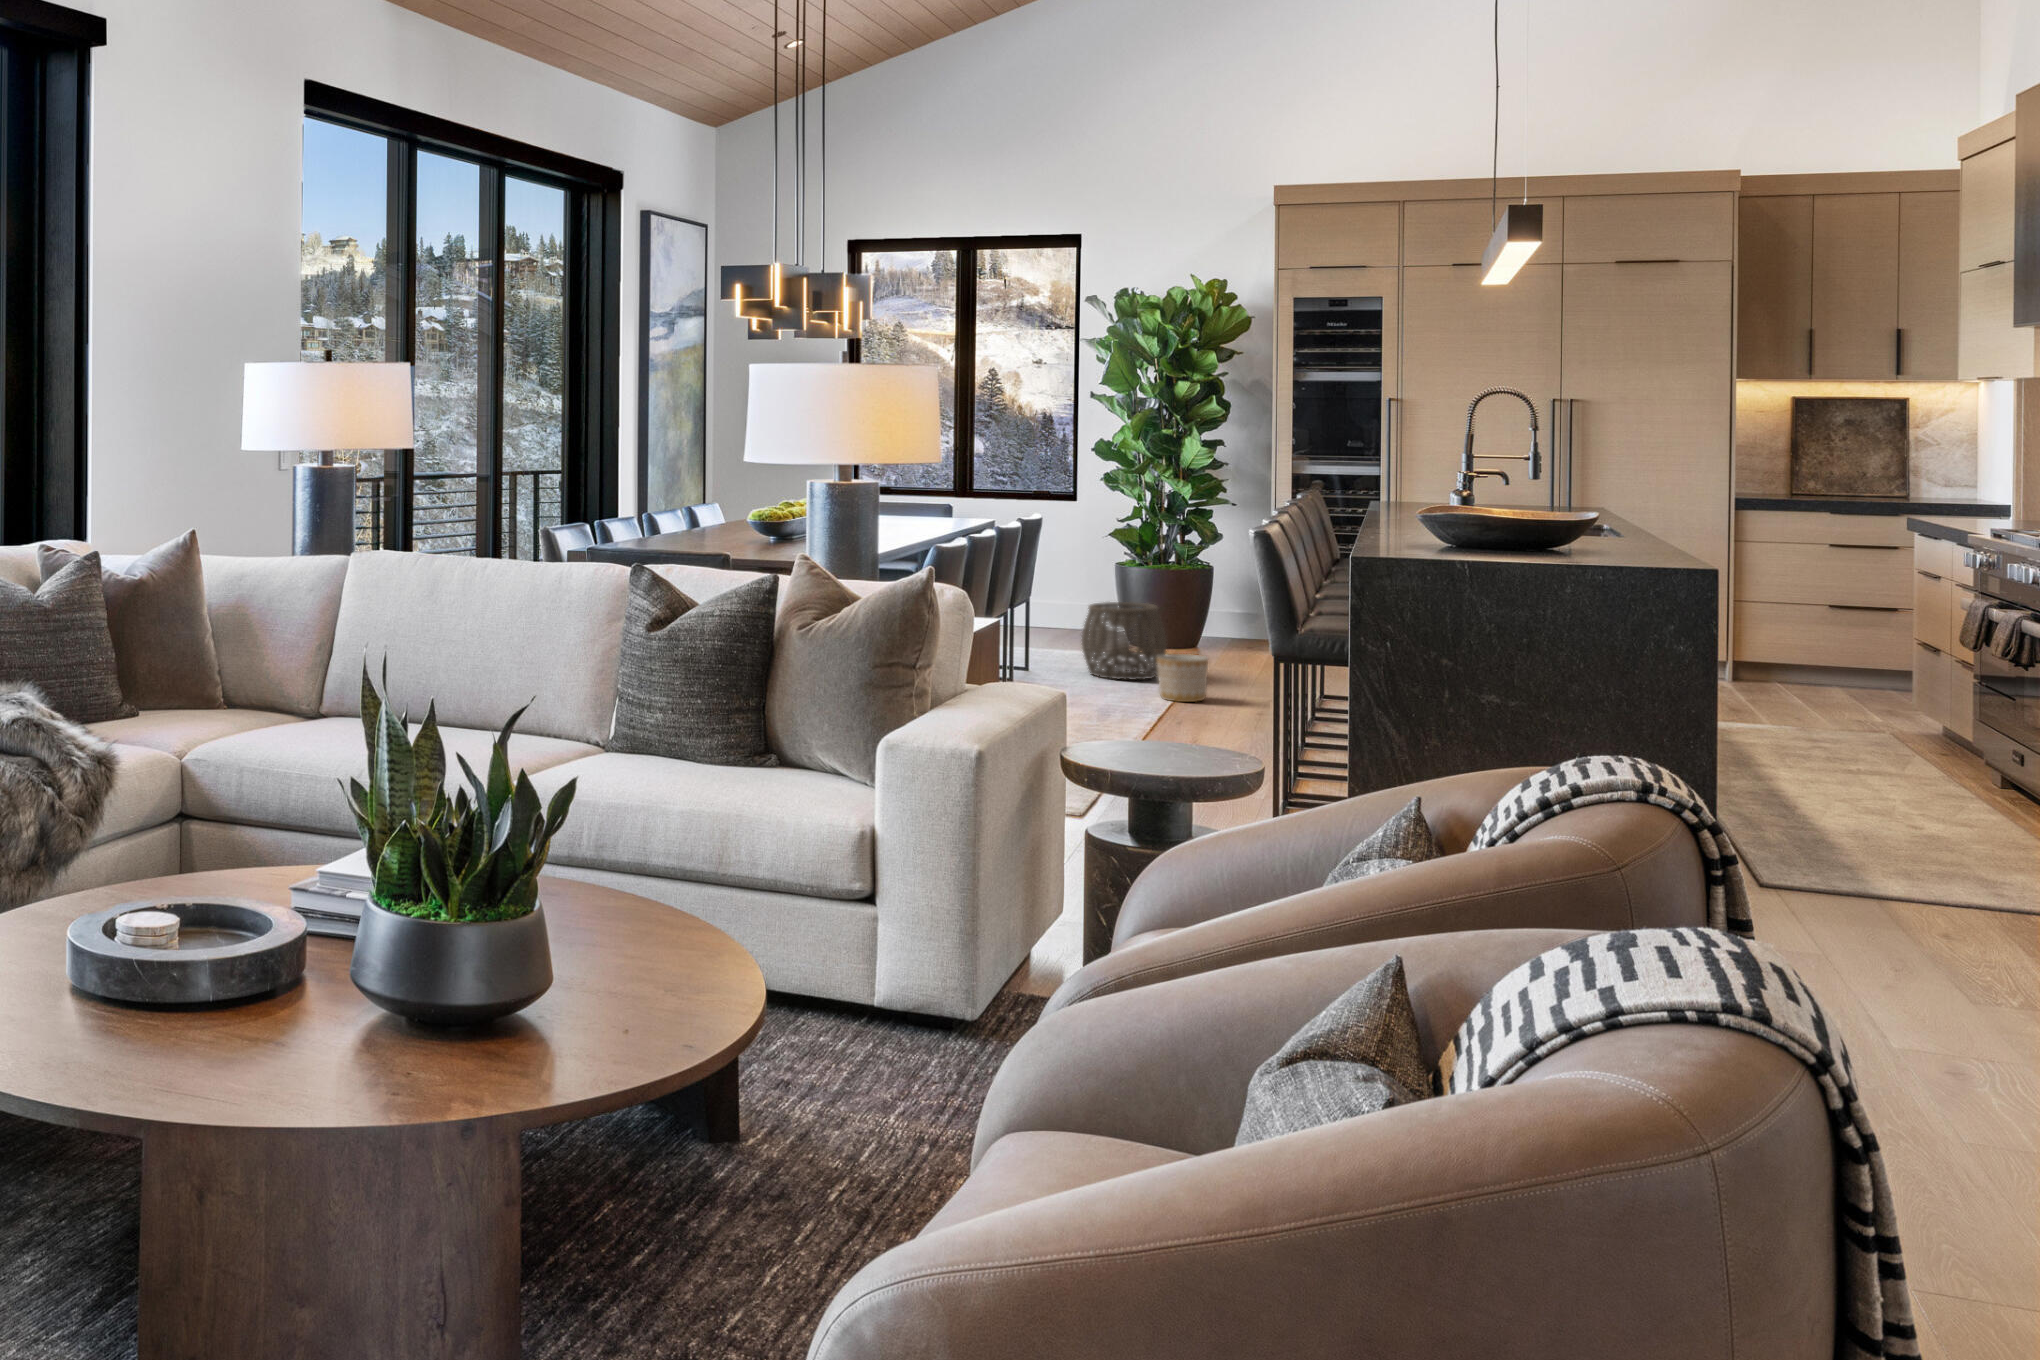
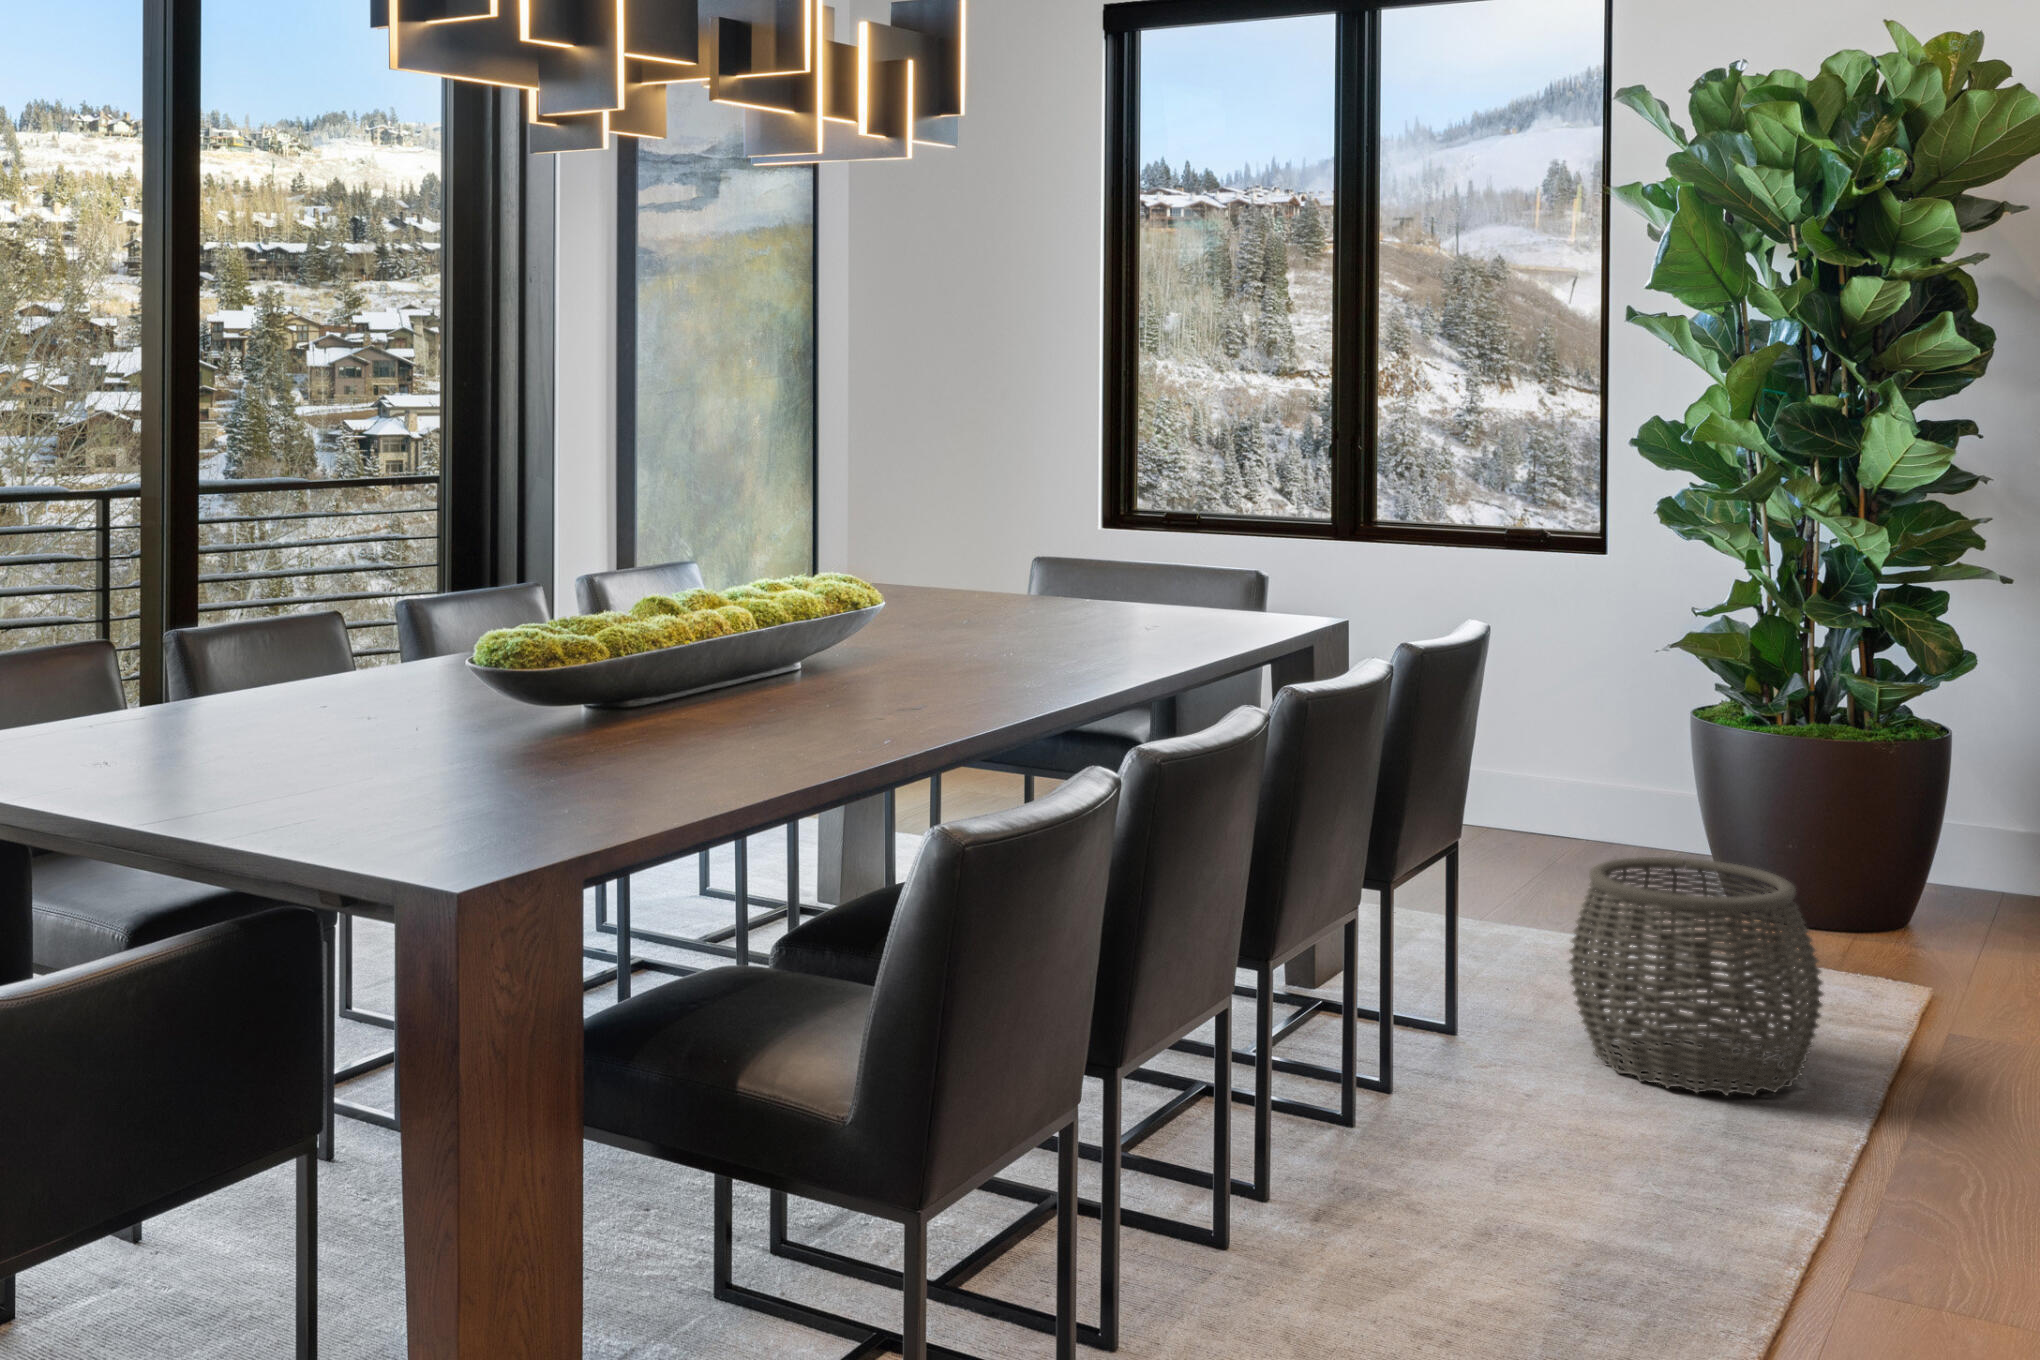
planter: present [1157,654,1208,702] -> none [1785,1071,1960,1244]

